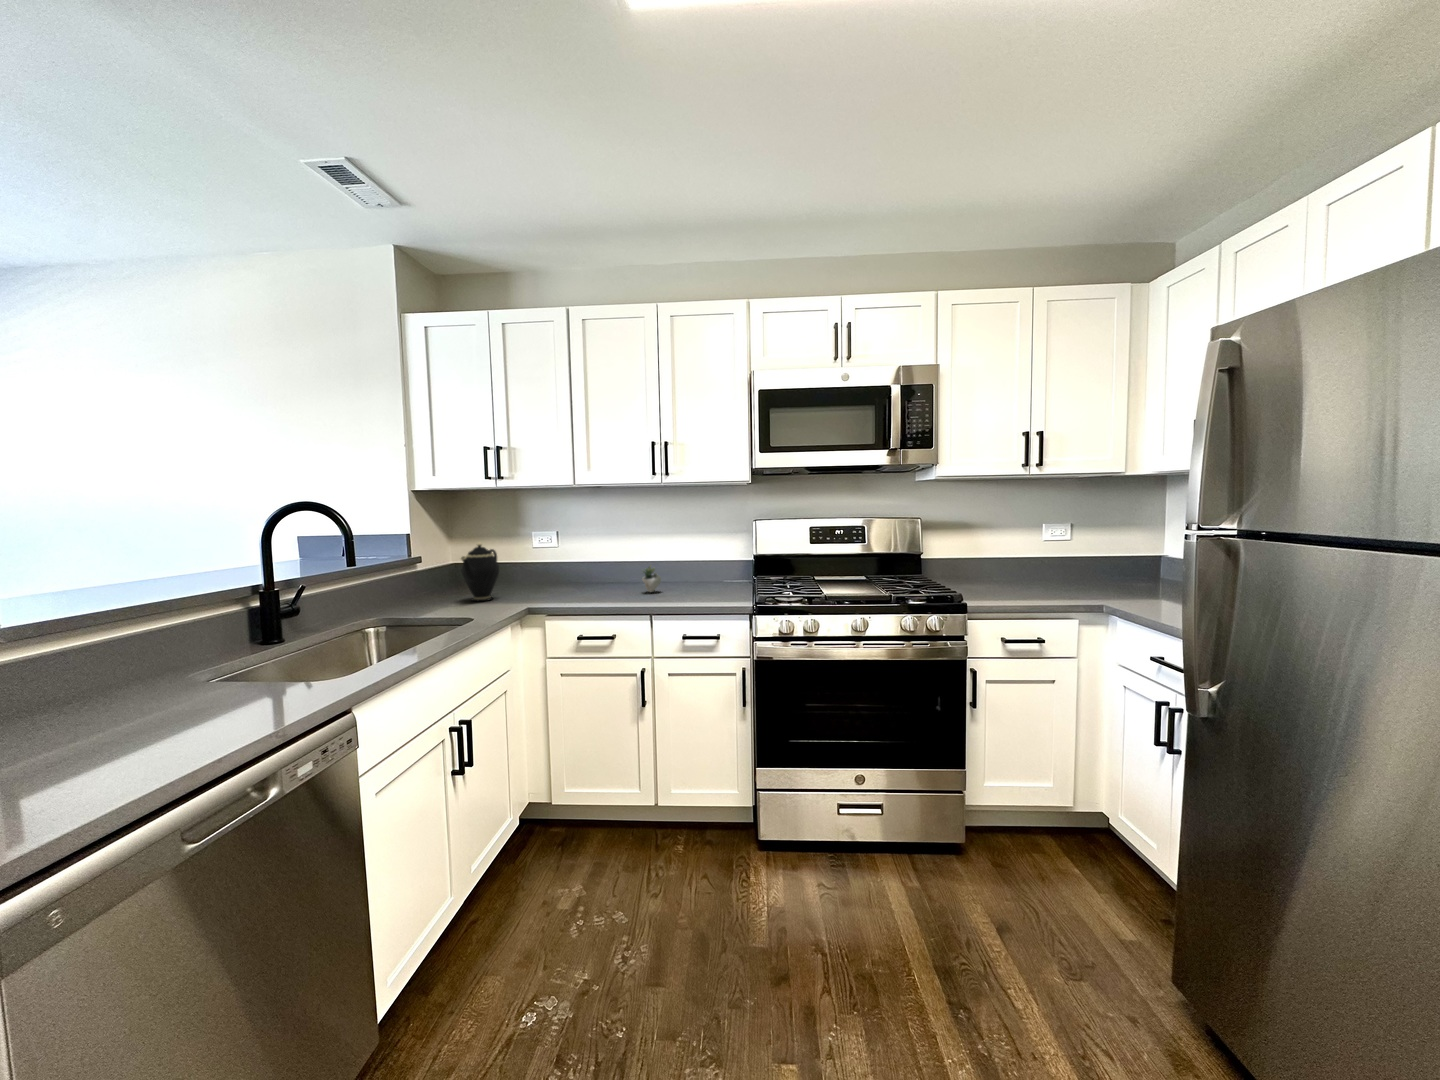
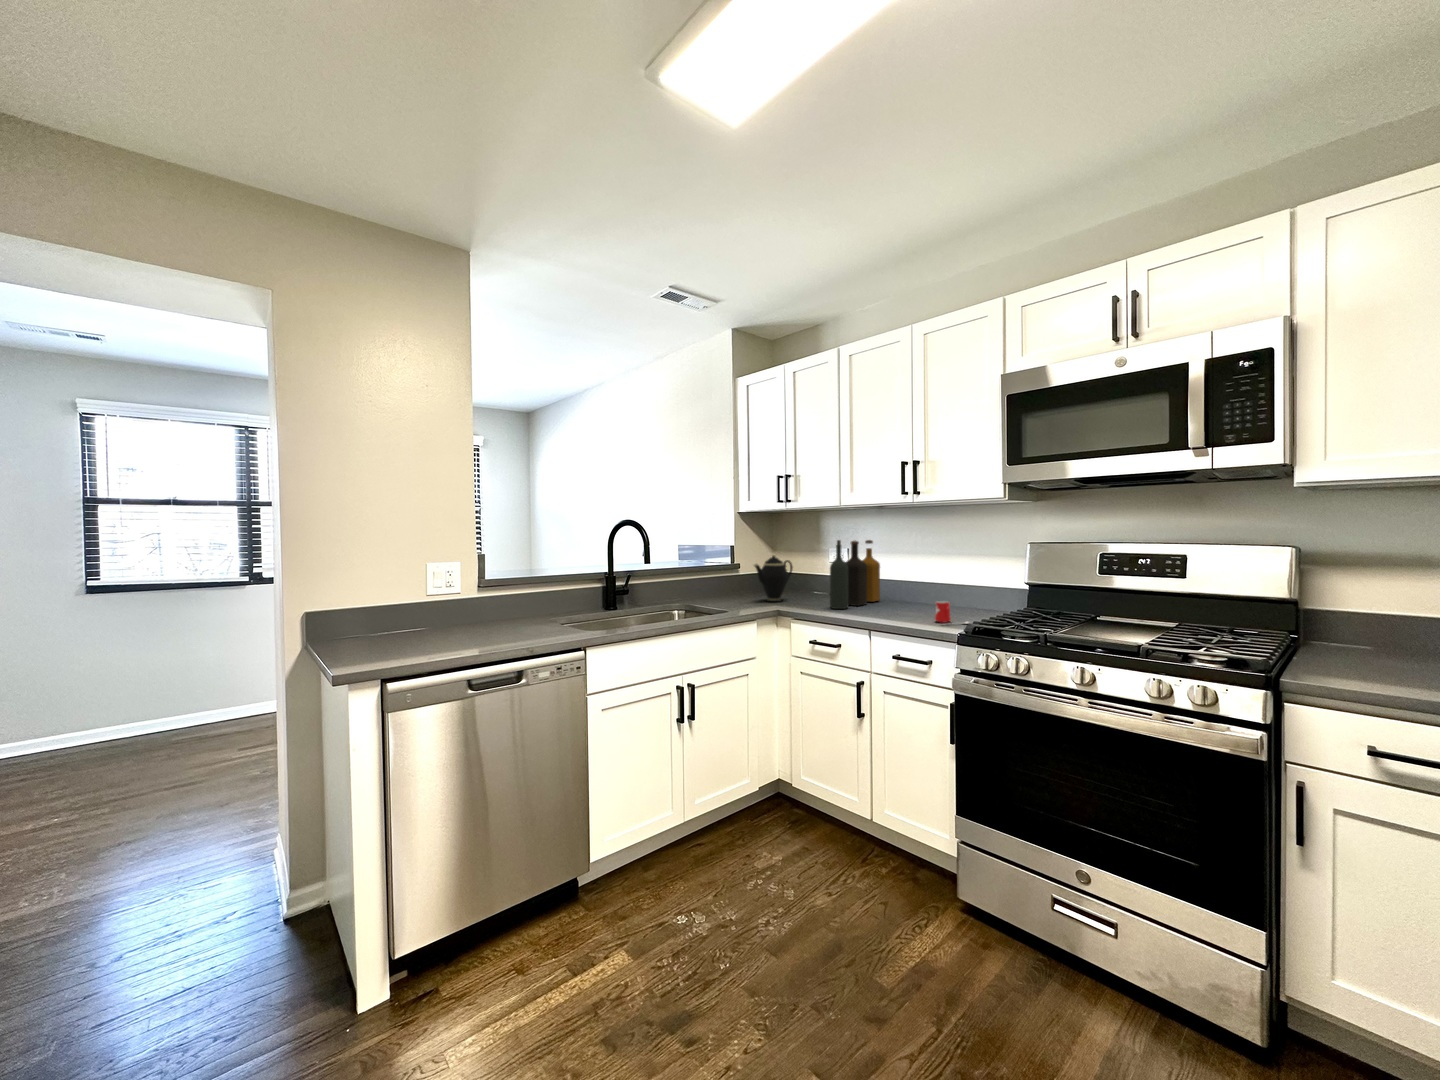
bottle: none [569,521,602,599] -> present [830,540,880,609]
succulent plant: present [642,566,661,592] -> none [895,583,916,611]
mug: none [699,578,732,600] -> present [935,601,970,624]

